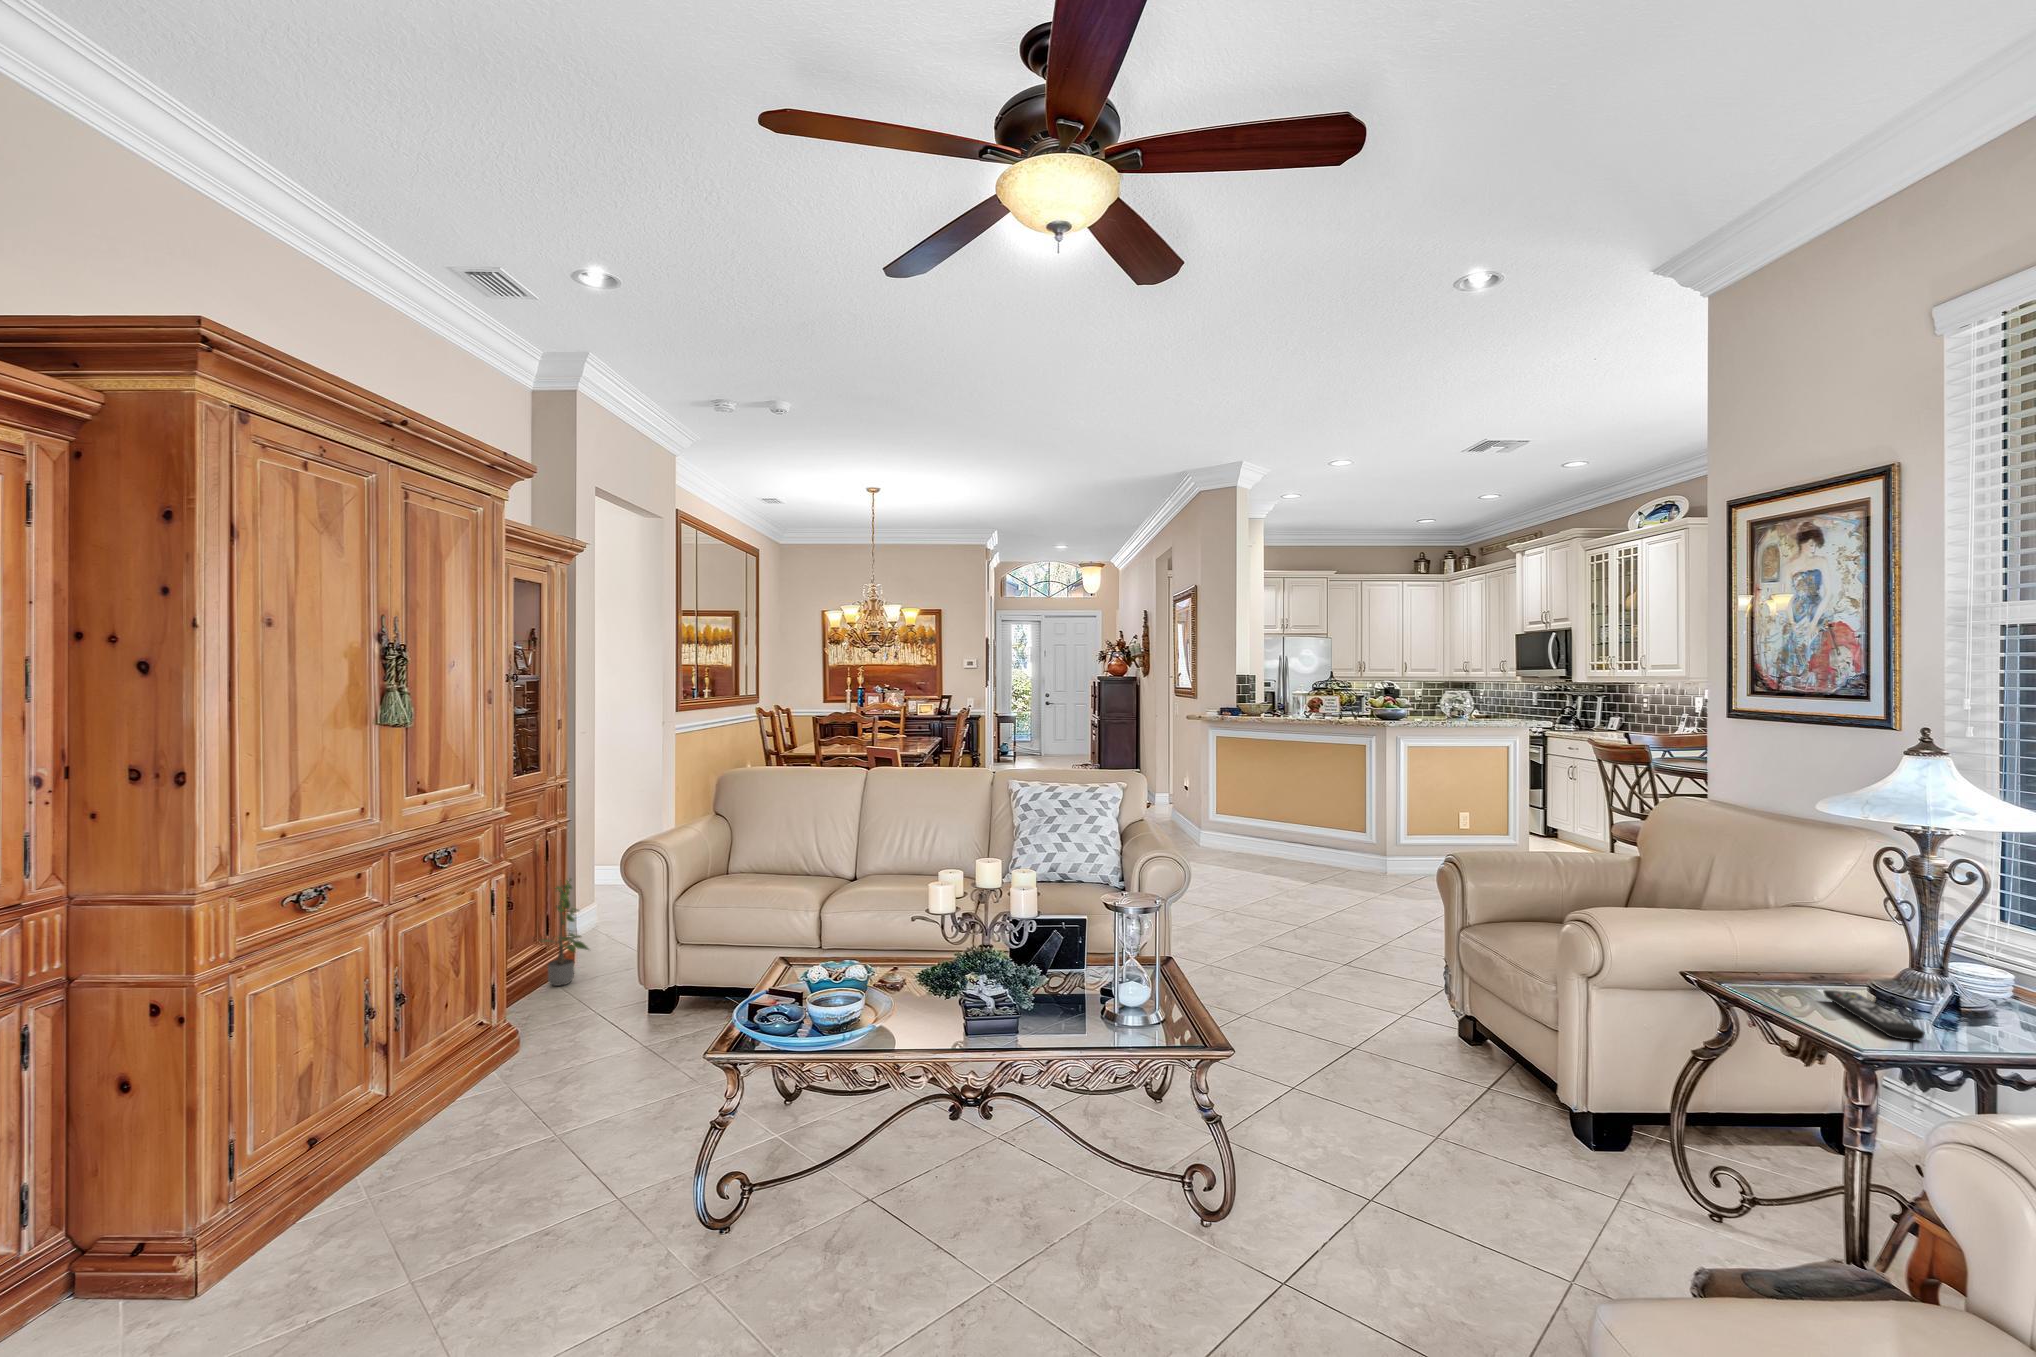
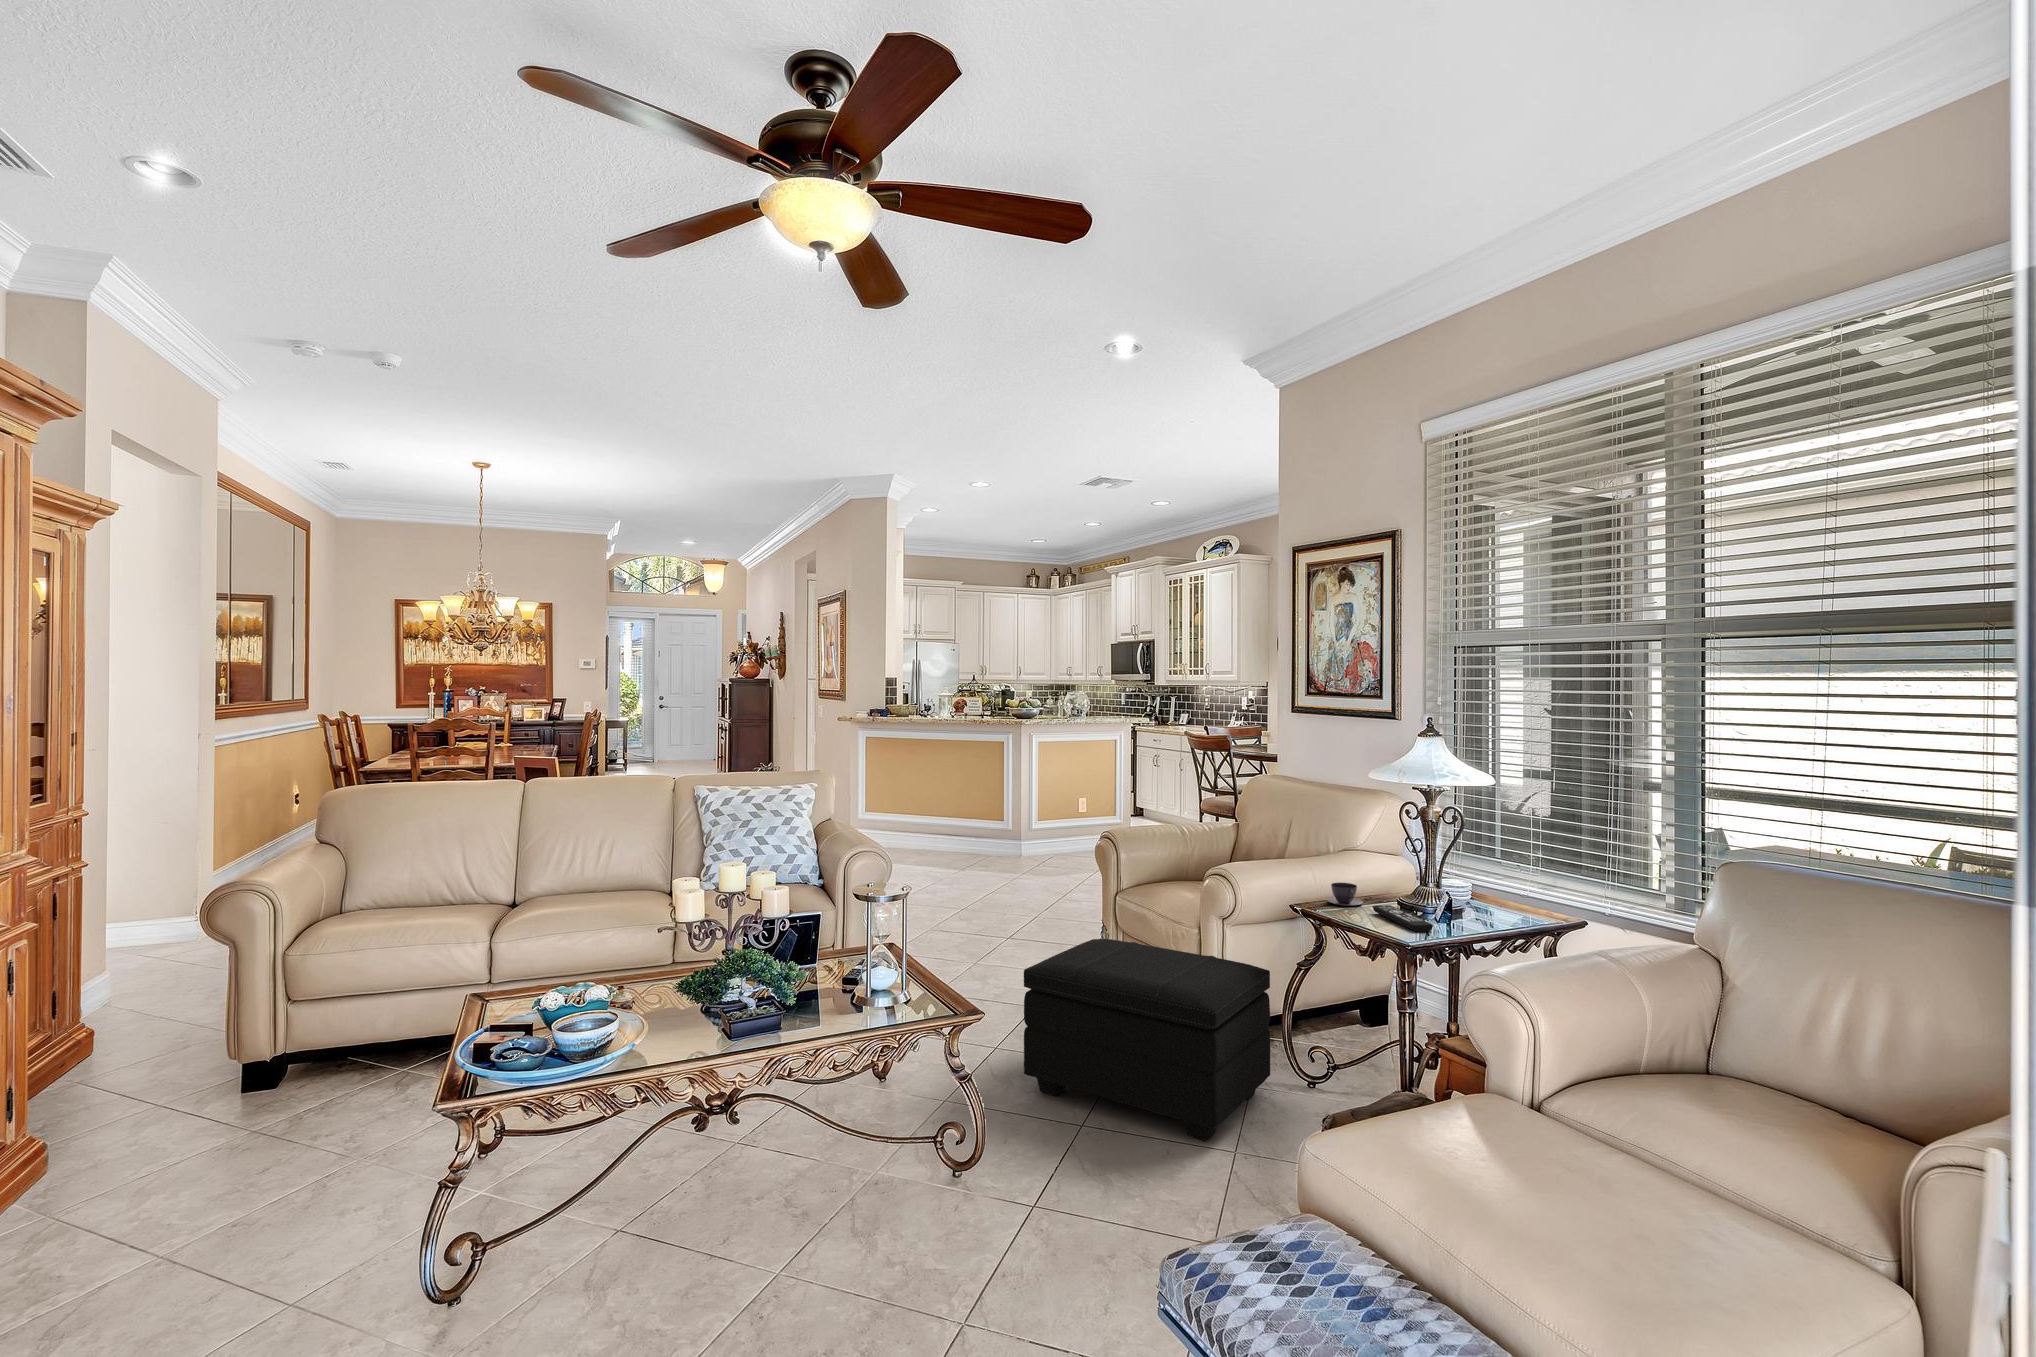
potted plant: present [542,879,589,986] -> none [41,937,124,1085]
teacup: none [1751,950,1812,985] -> present [1327,883,1363,906]
footstool: none [1312,980,1650,1262] -> present [1024,939,1270,1141]

